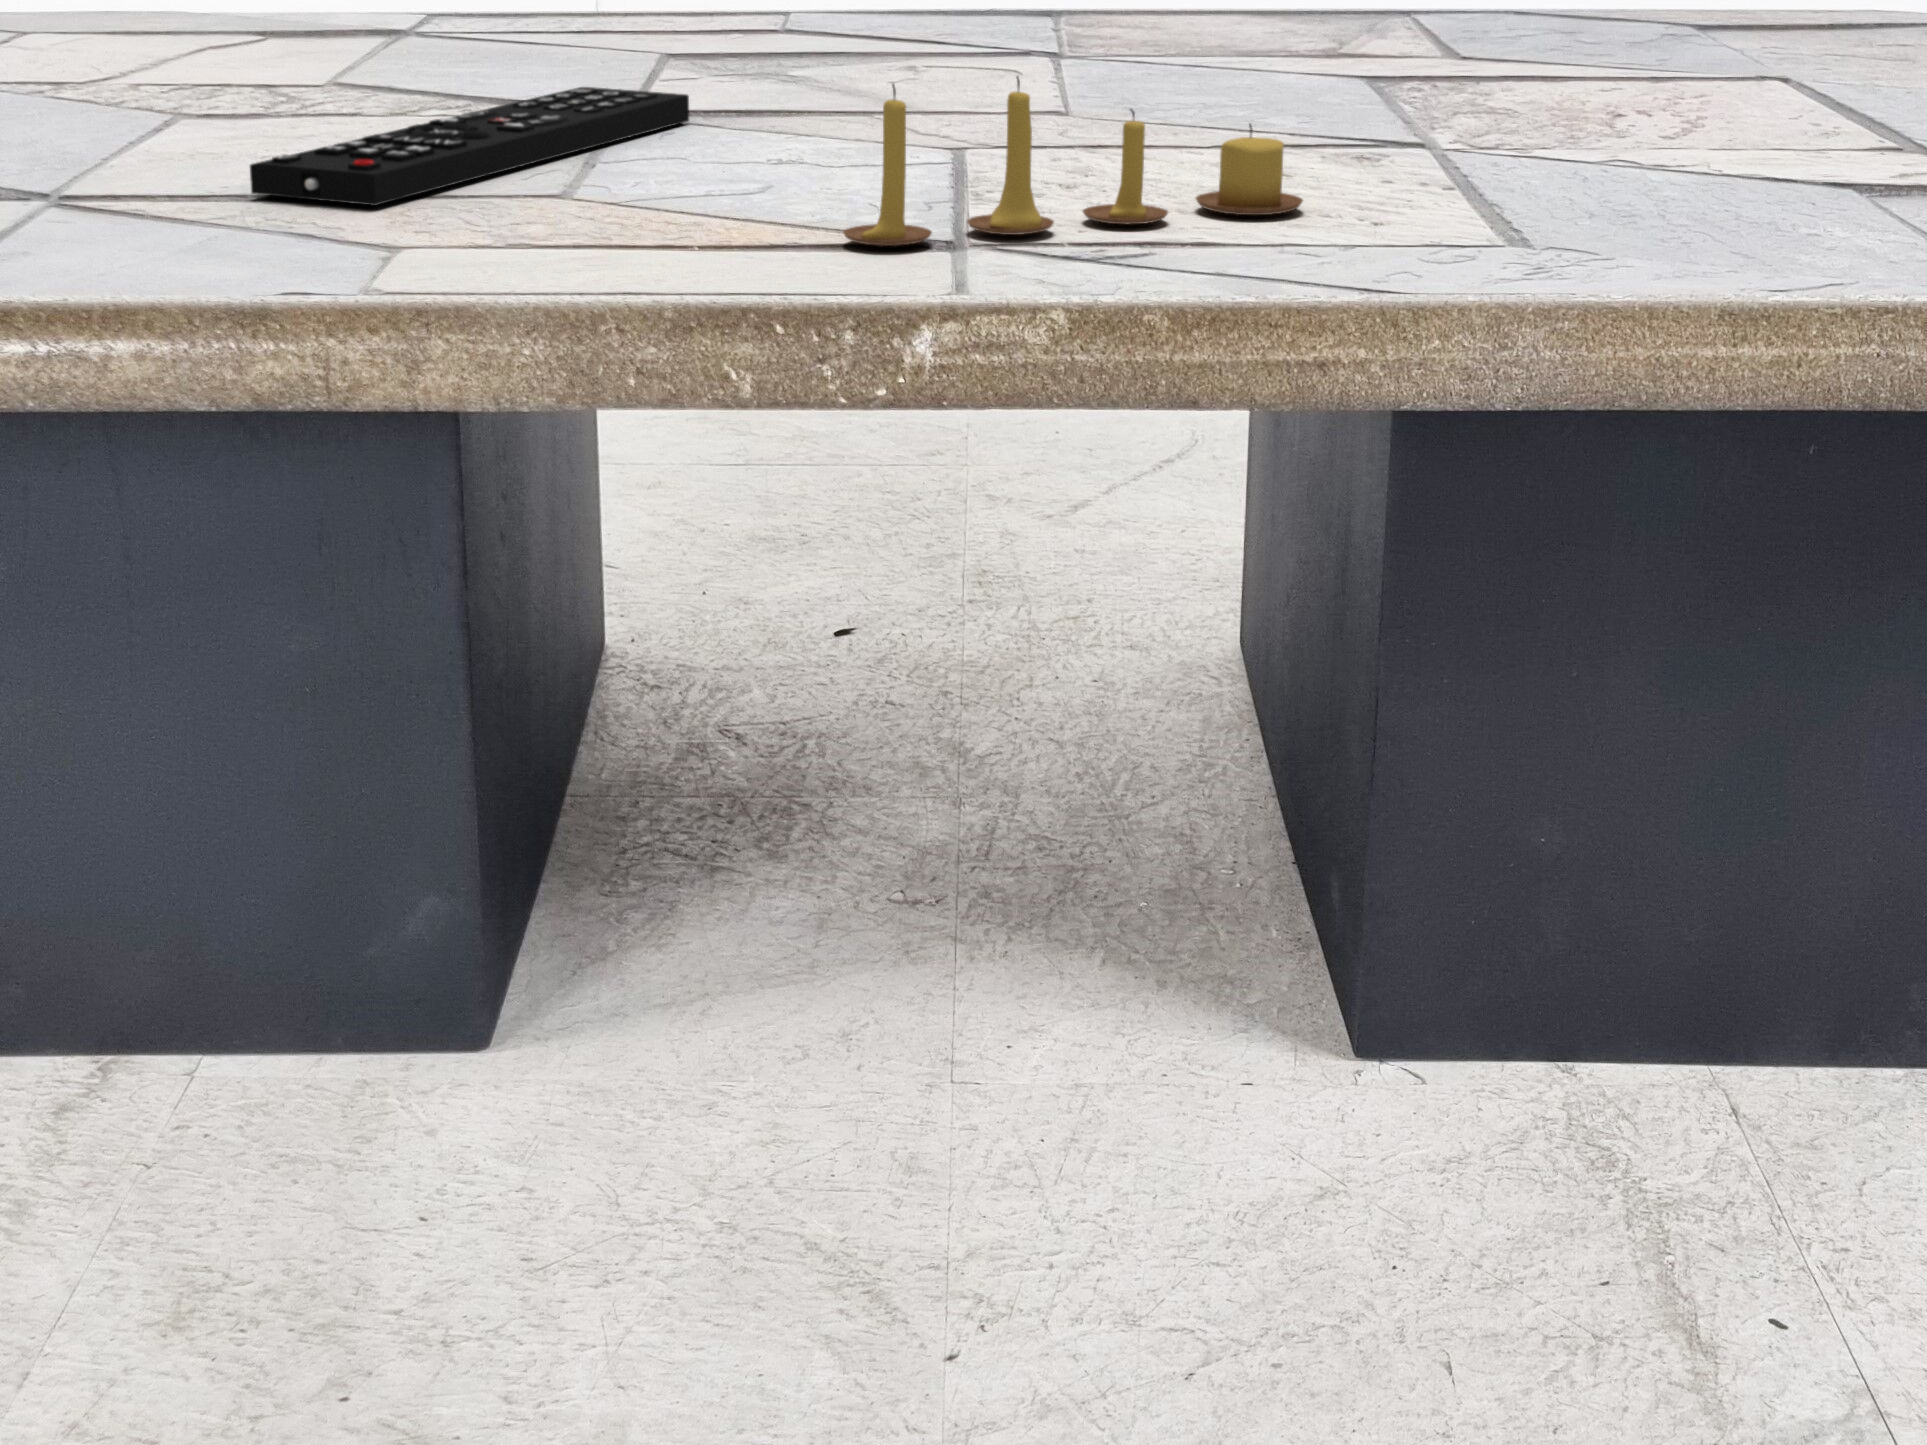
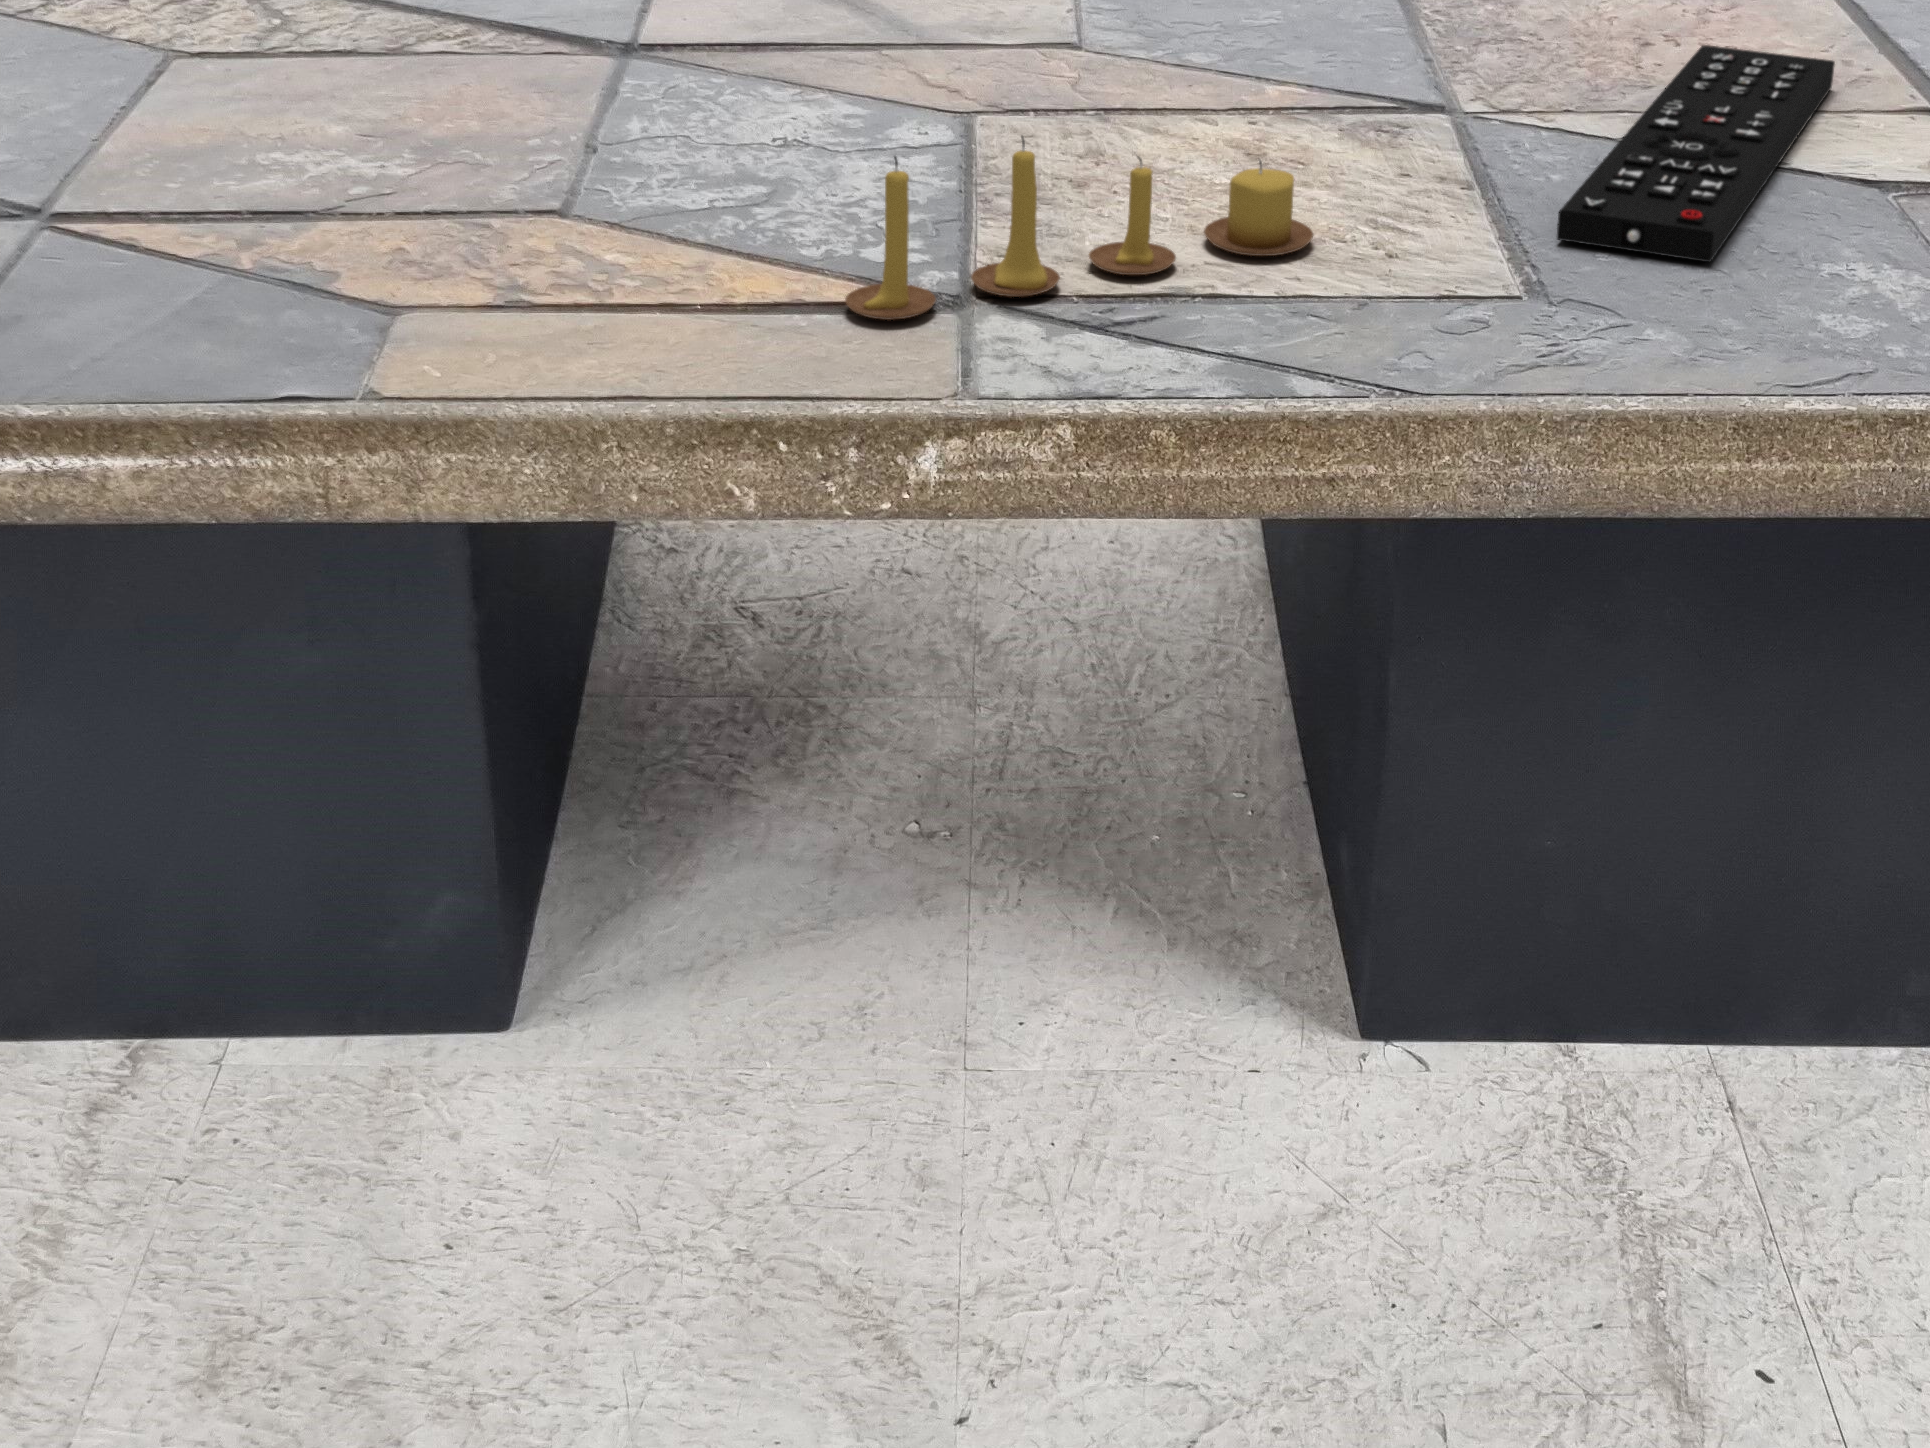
remote control: present [250,87,689,205] -> present [1557,45,1835,262]

